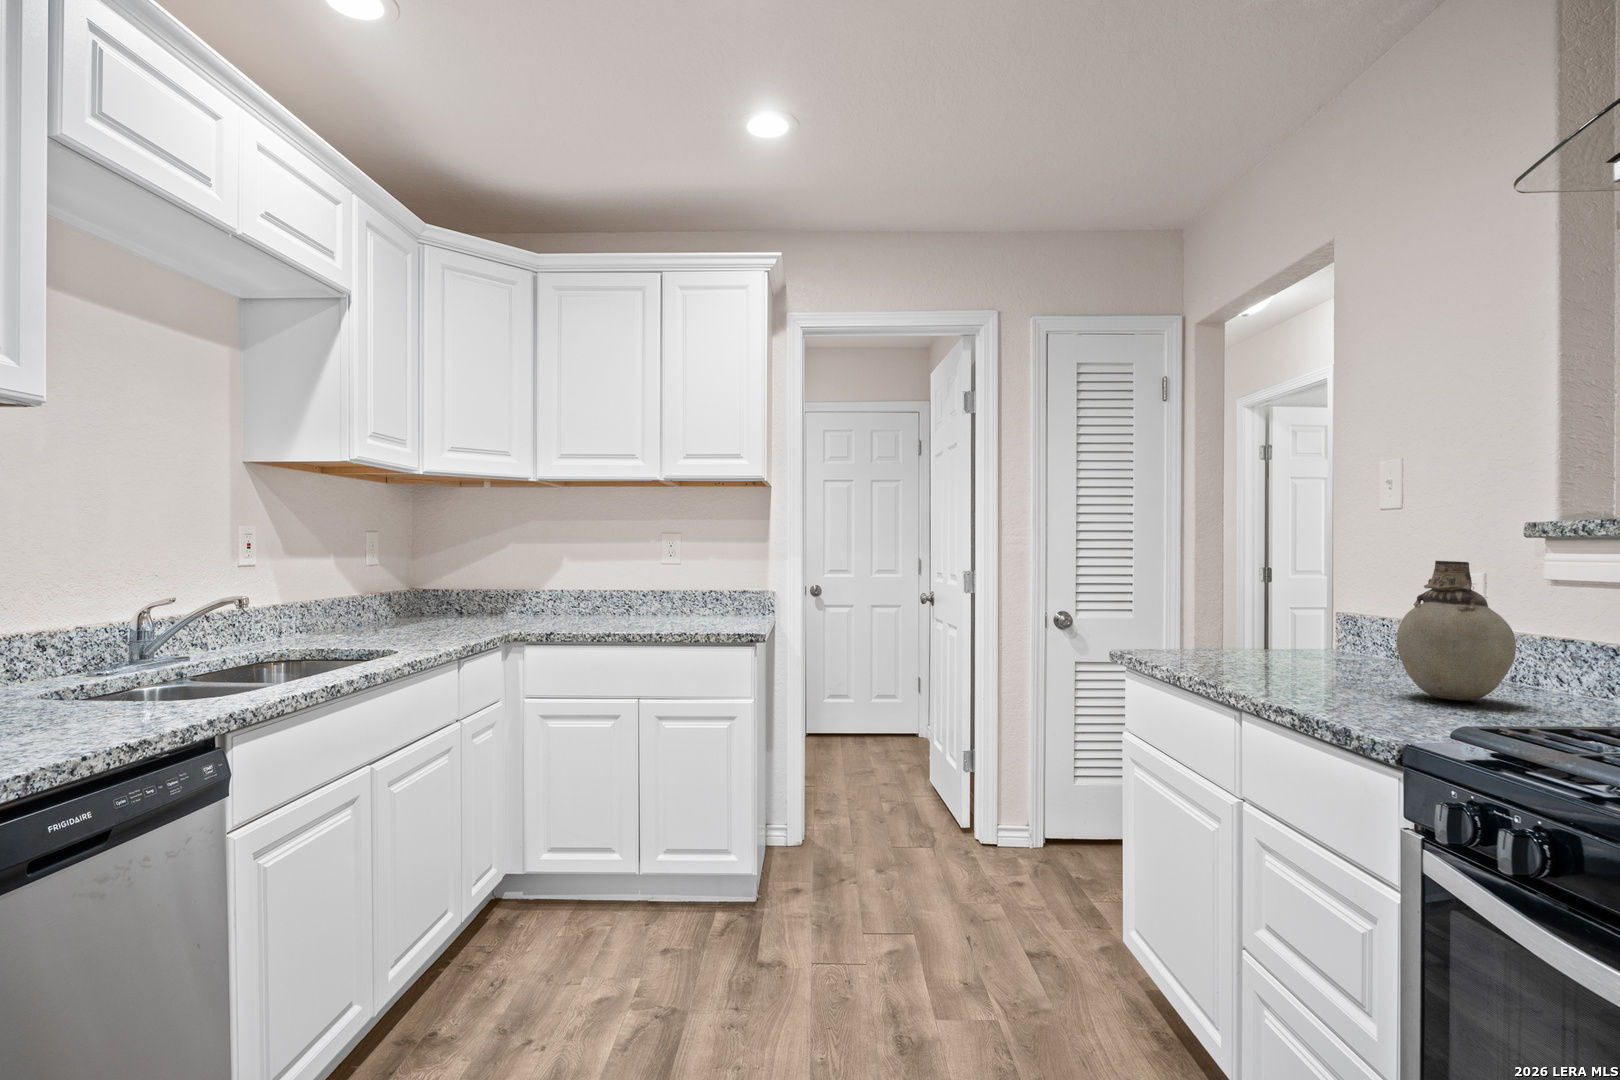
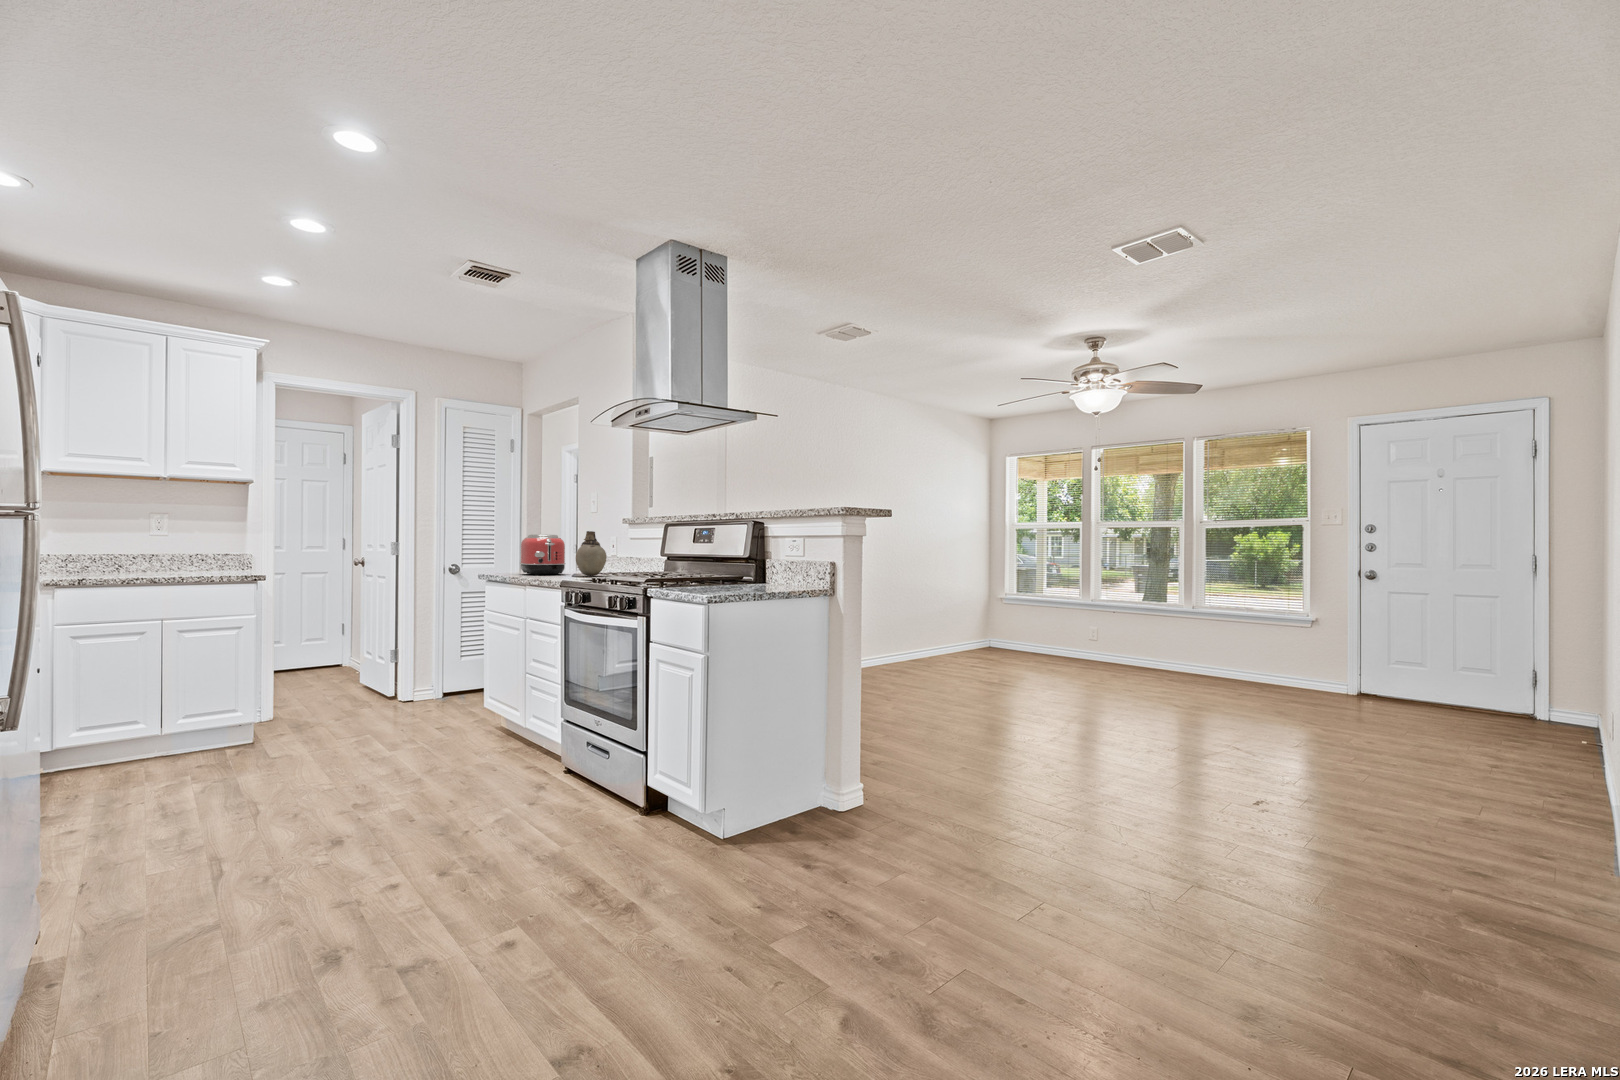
toaster: none [1207,566,1342,678] -> present [520,535,565,575]

